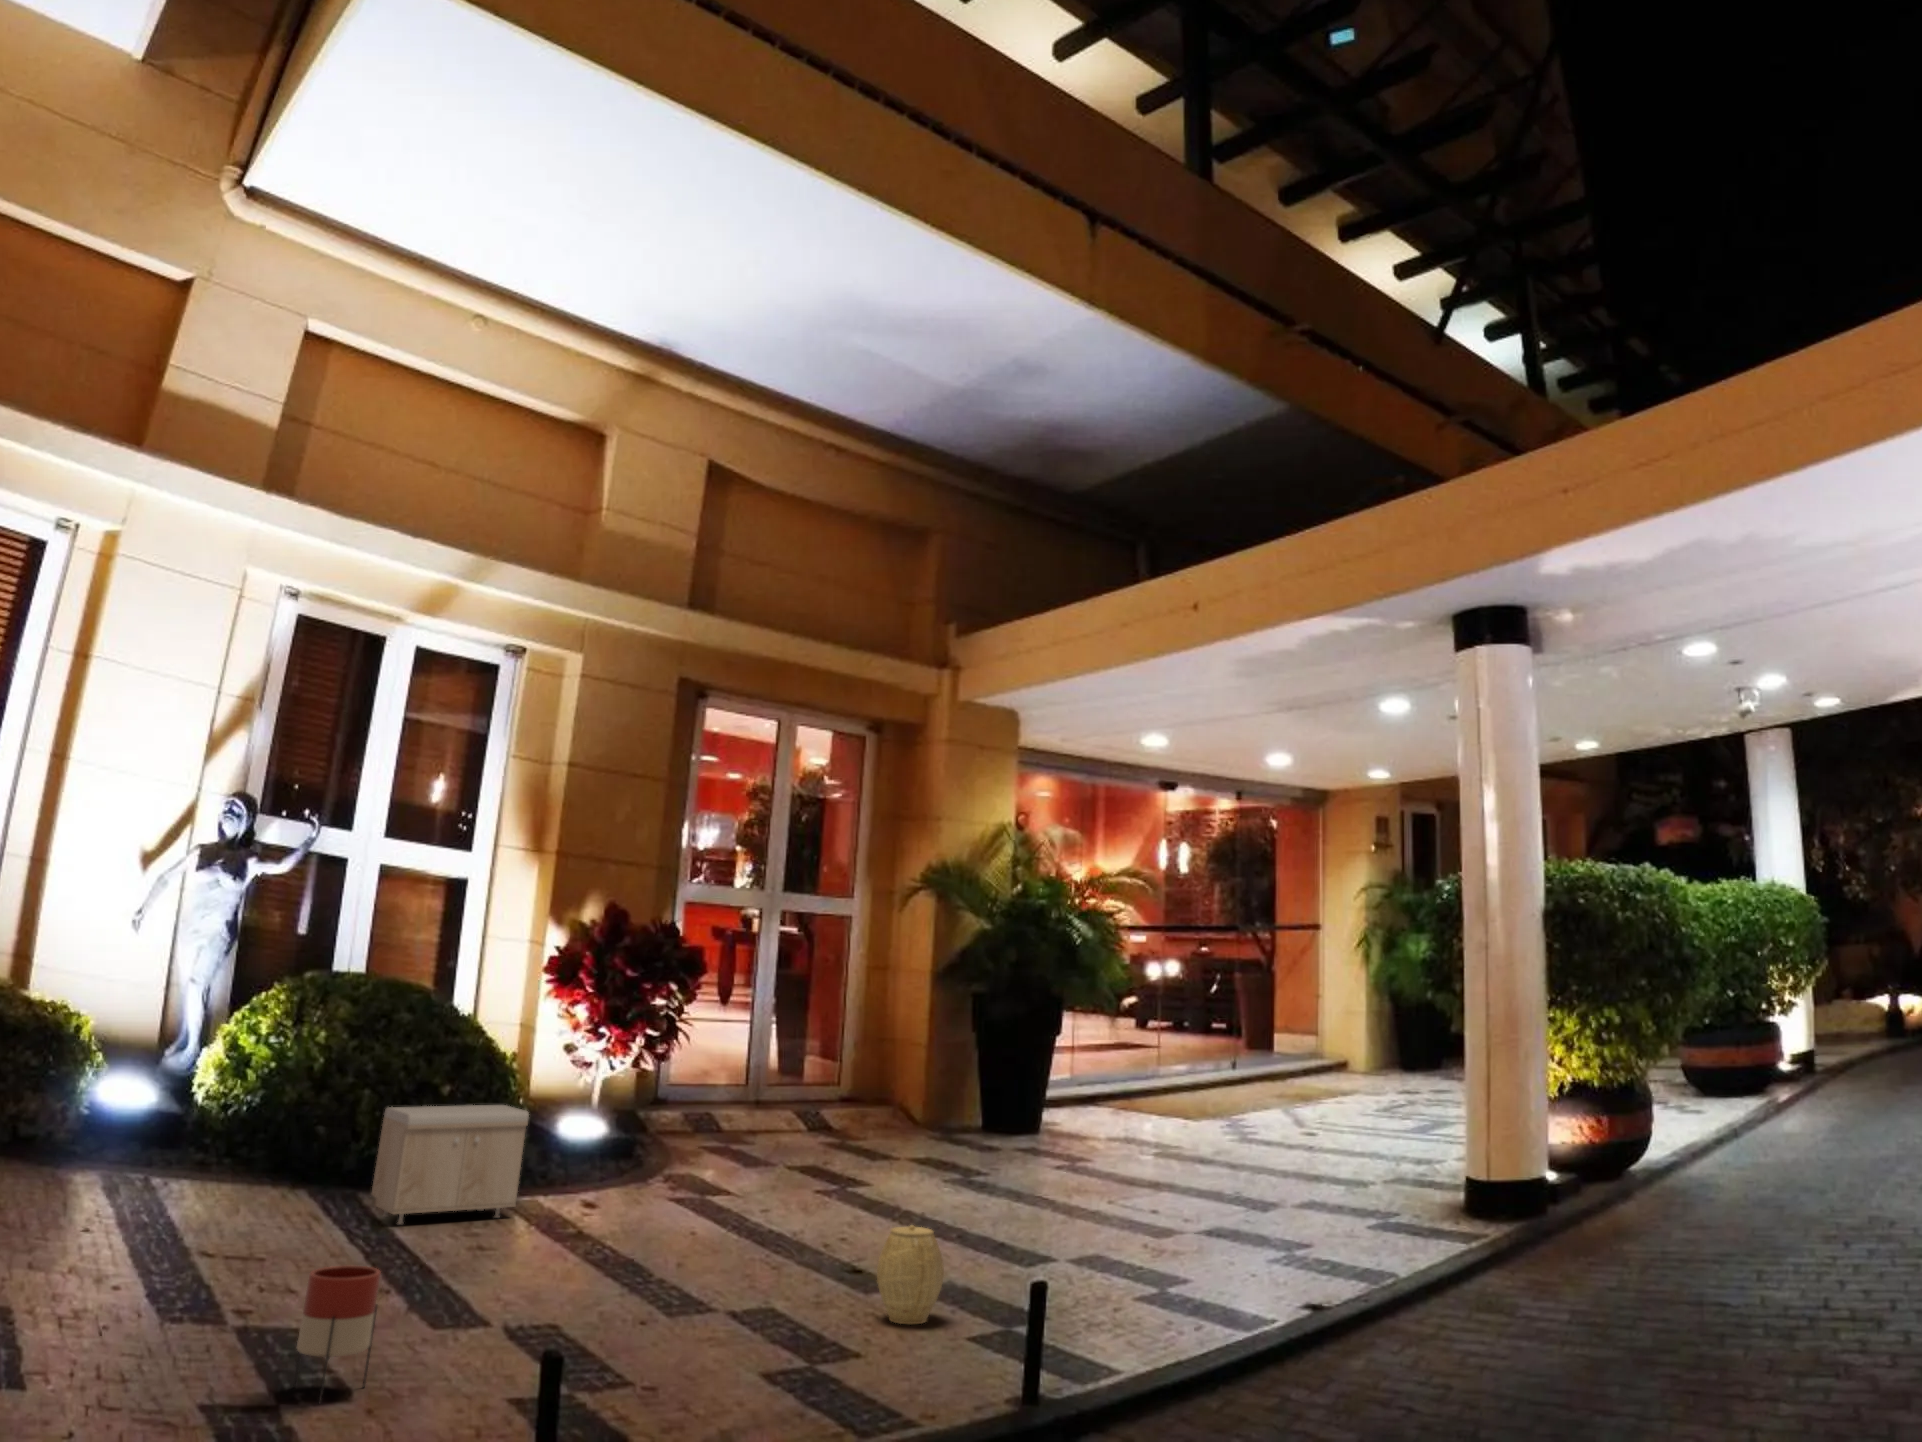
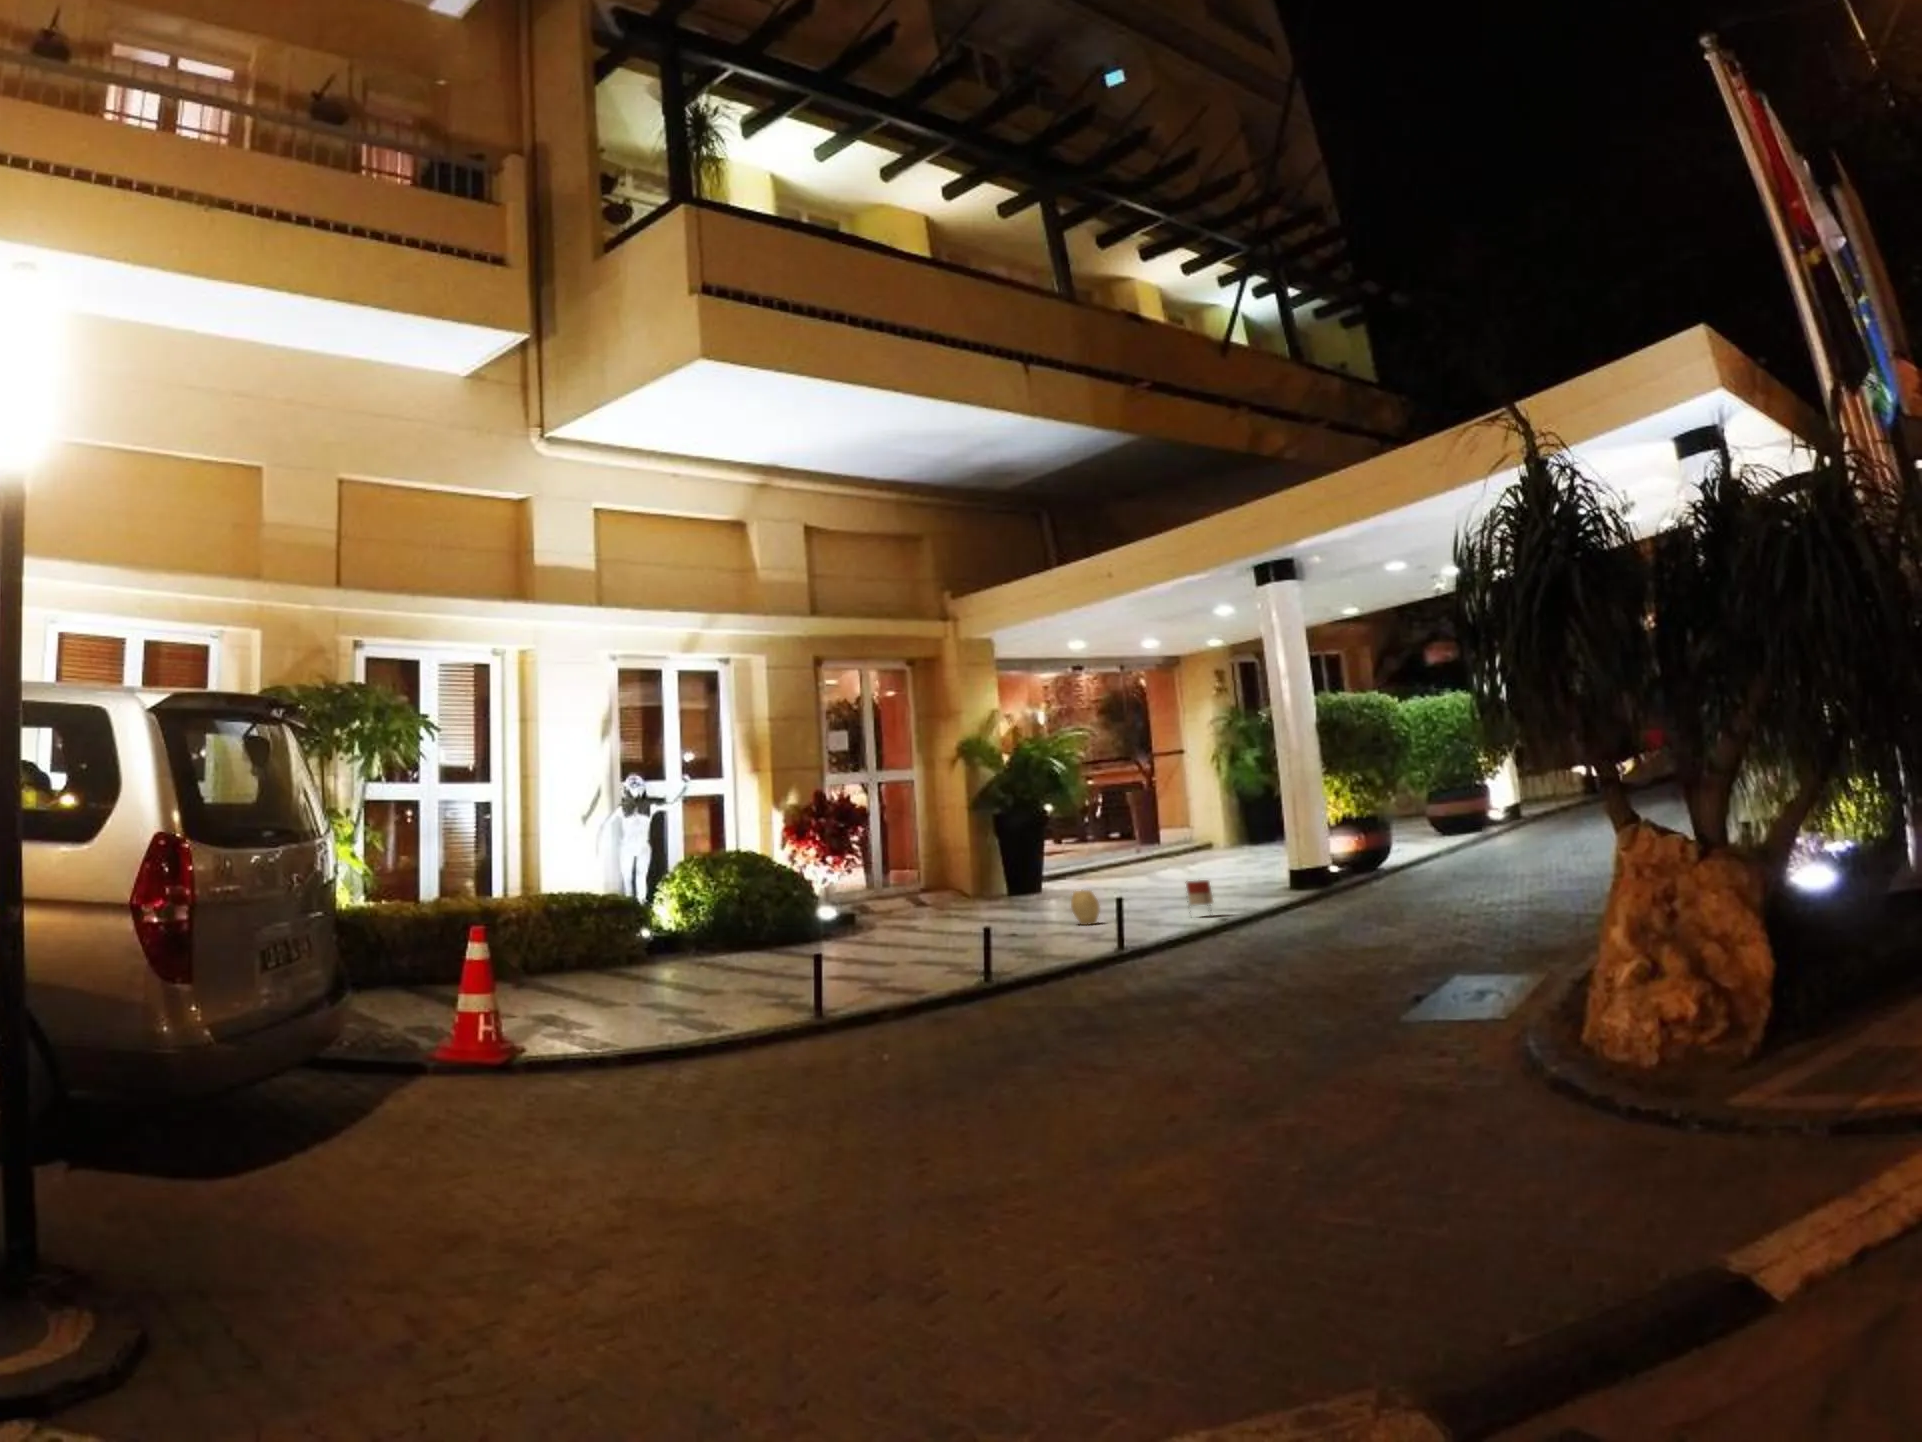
storage bench: present [372,1105,529,1224] -> none [797,880,866,930]
planter: present [293,1266,381,1403] -> present [1185,880,1213,906]

